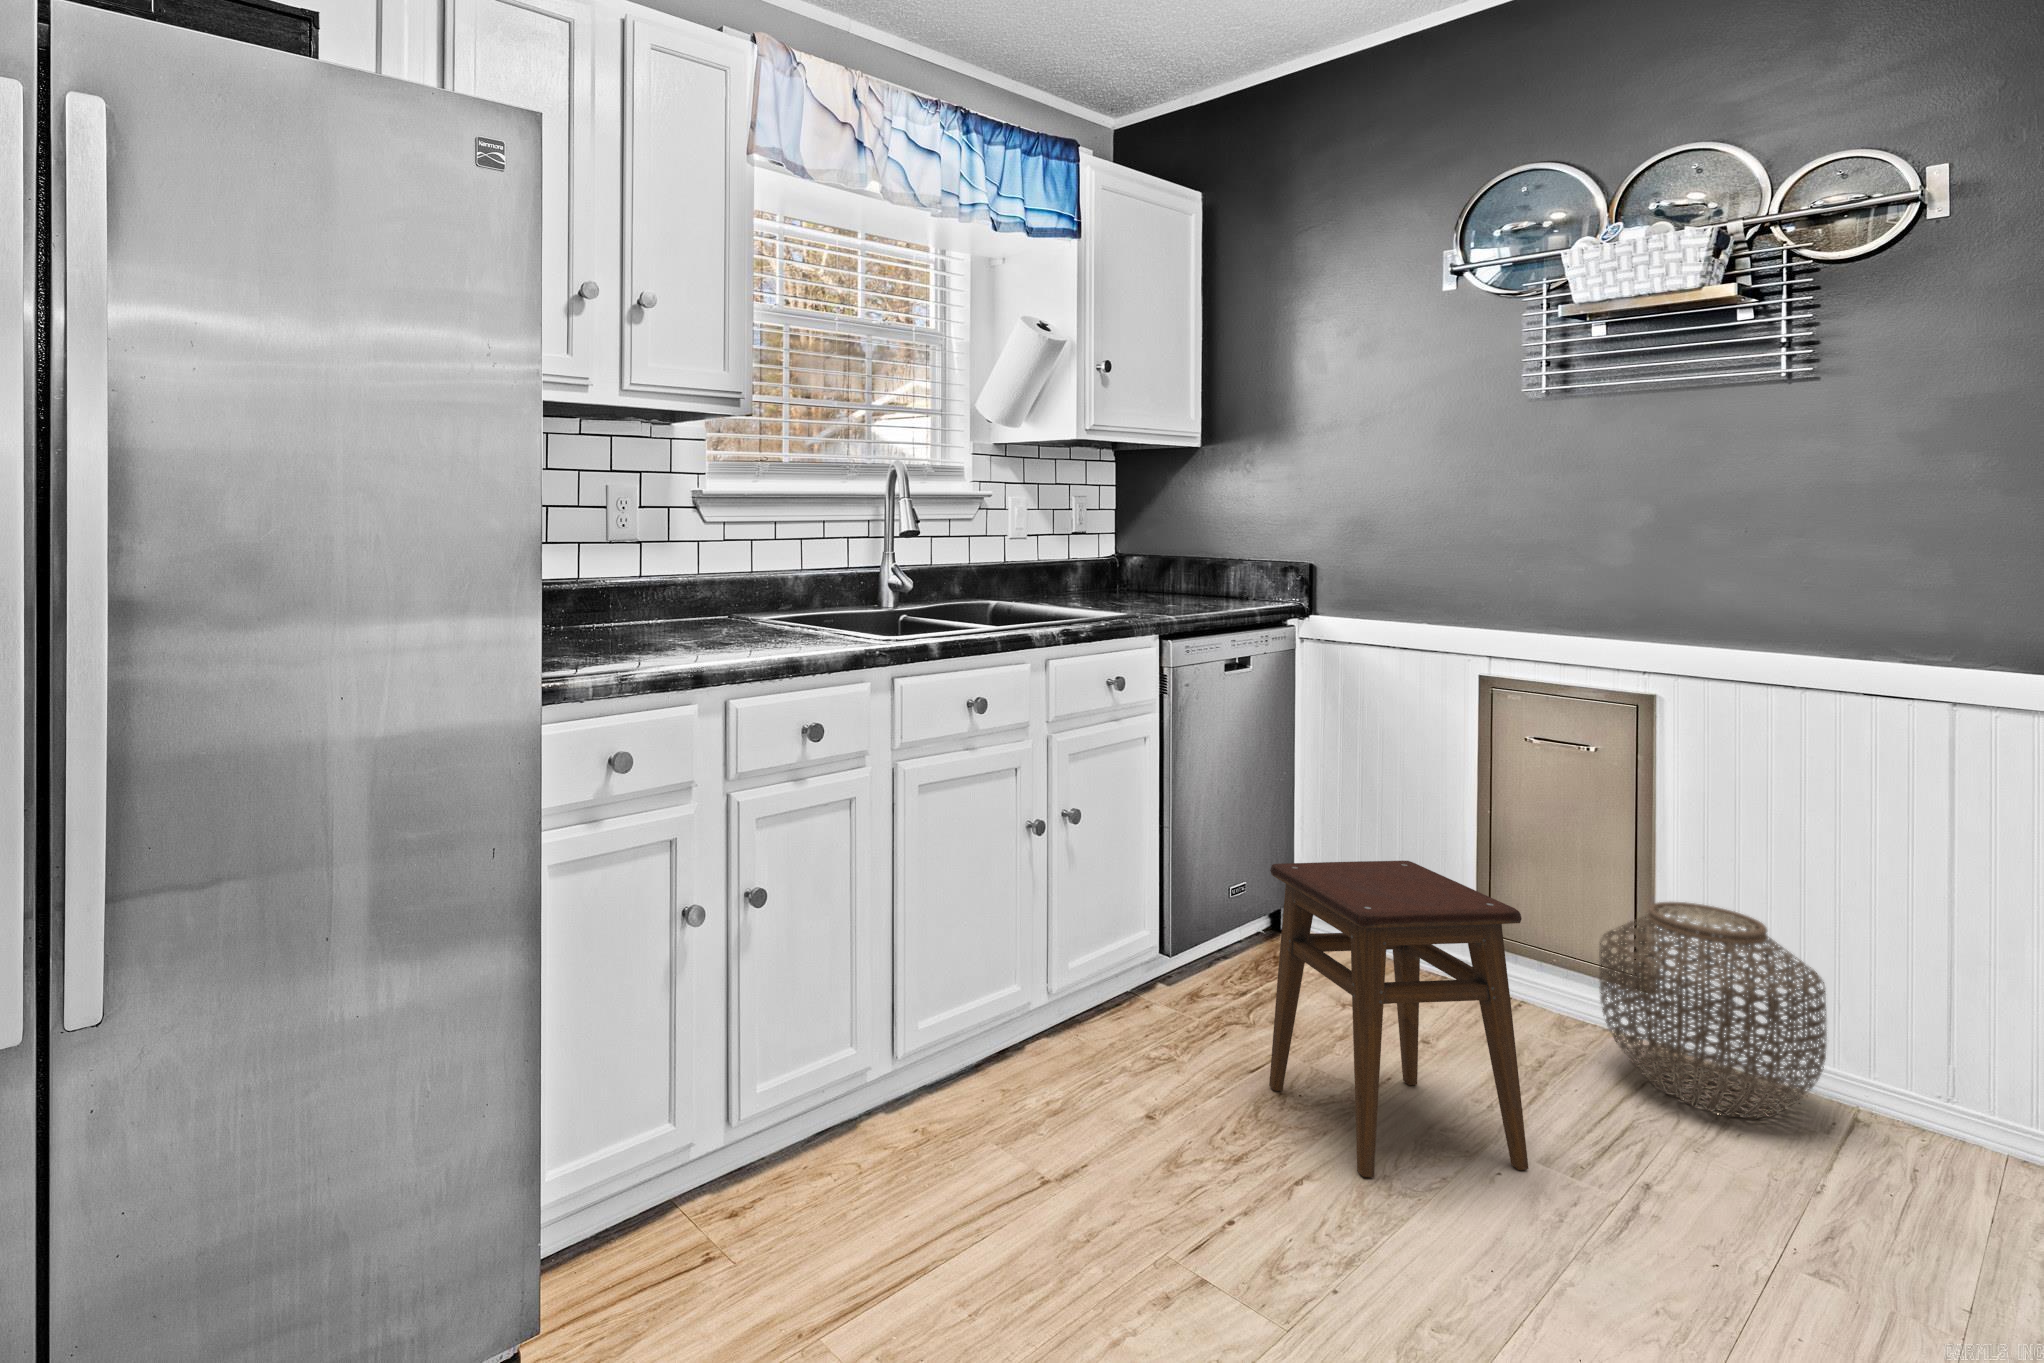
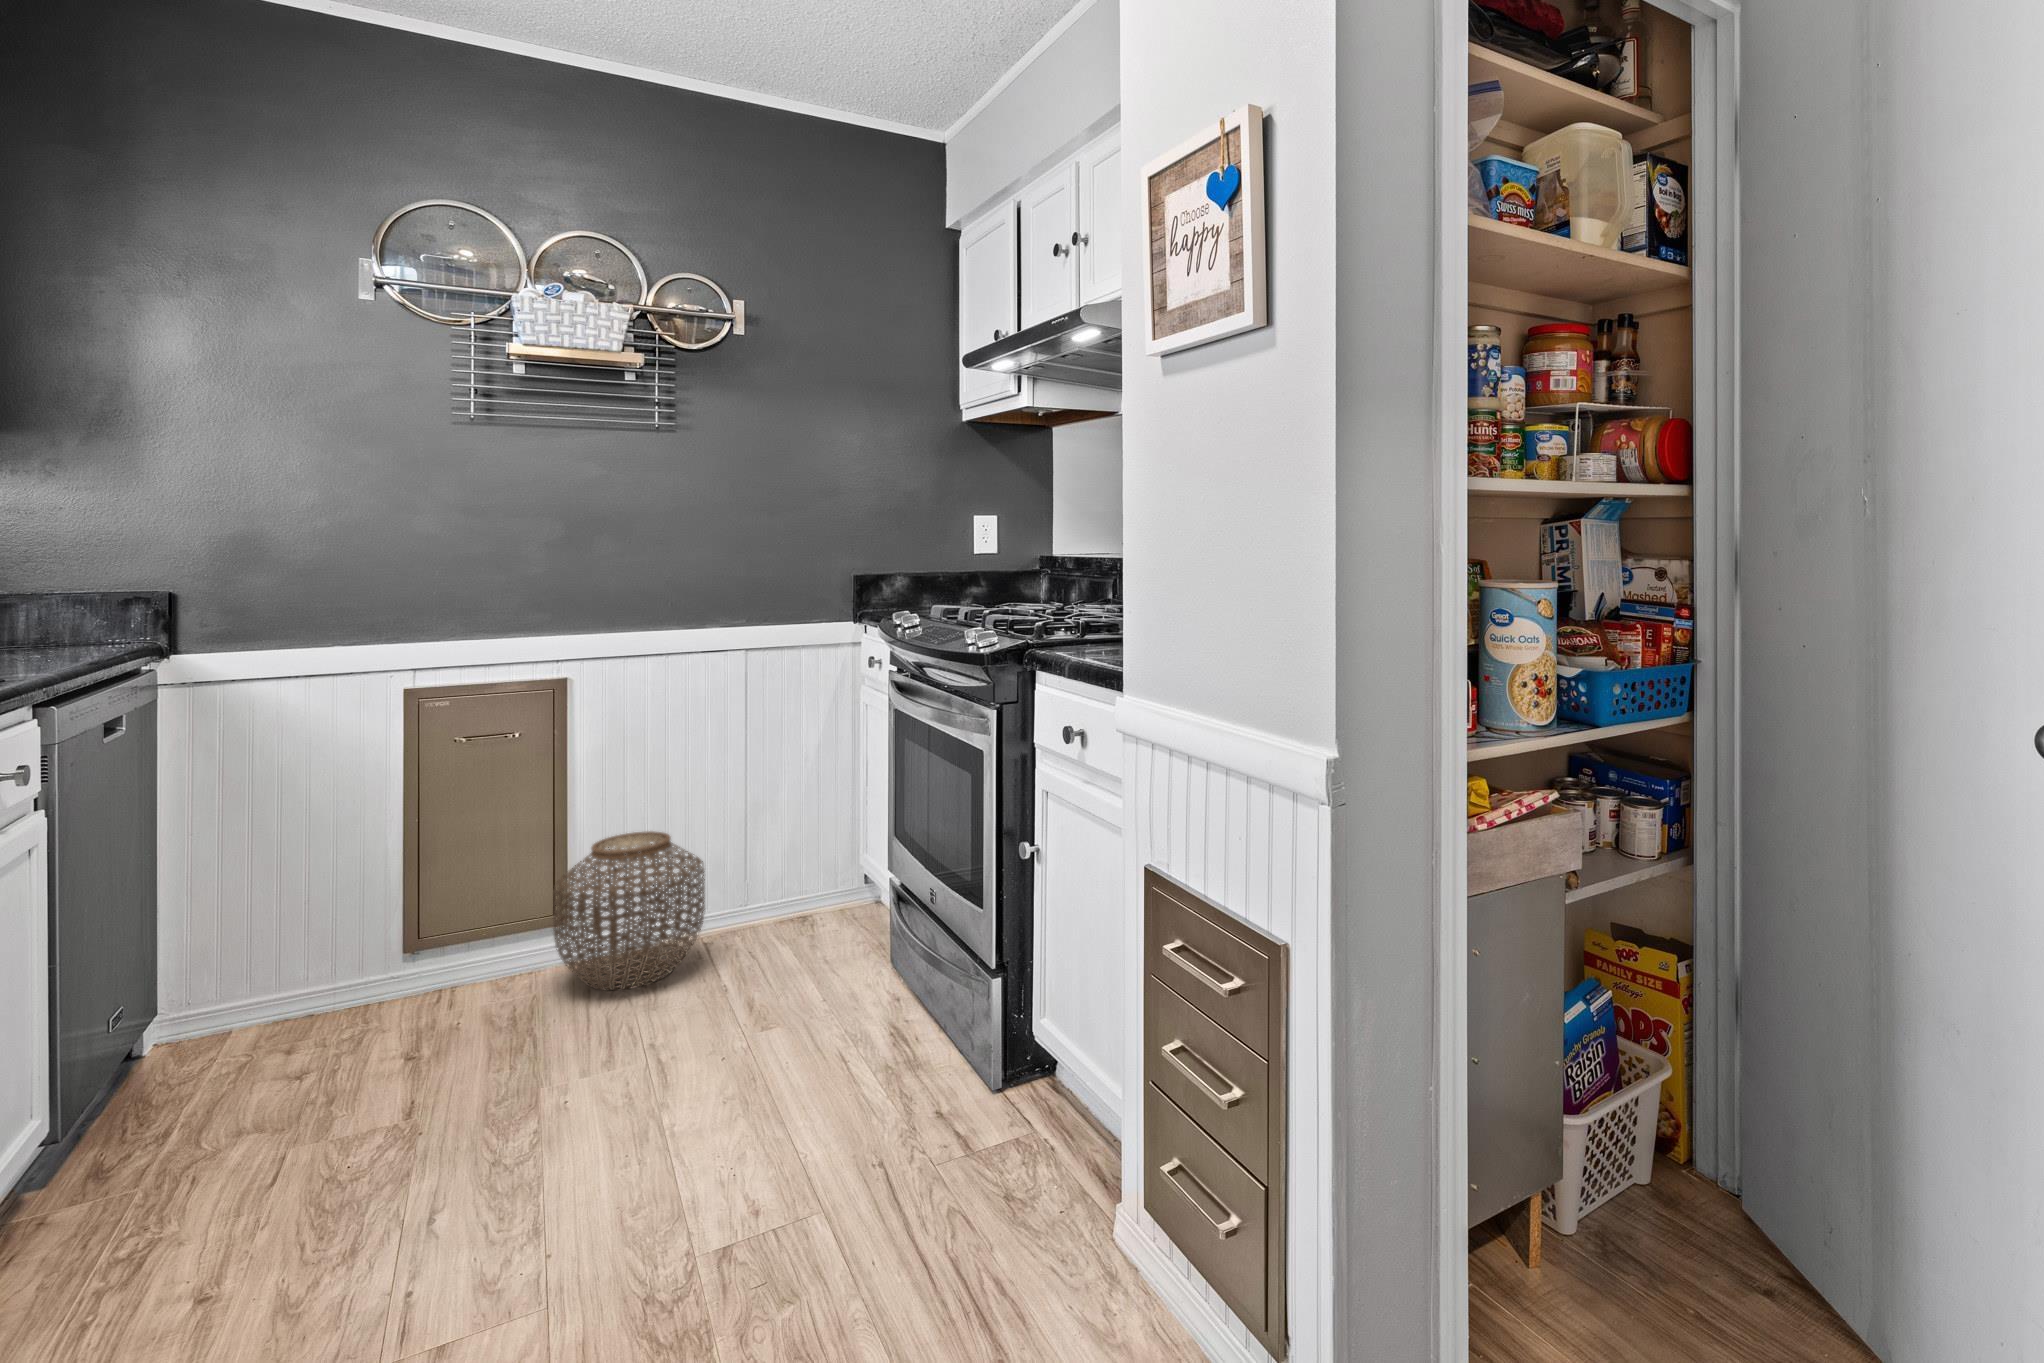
stool: present [1269,861,1528,1177] -> none [306,871,584,1178]

